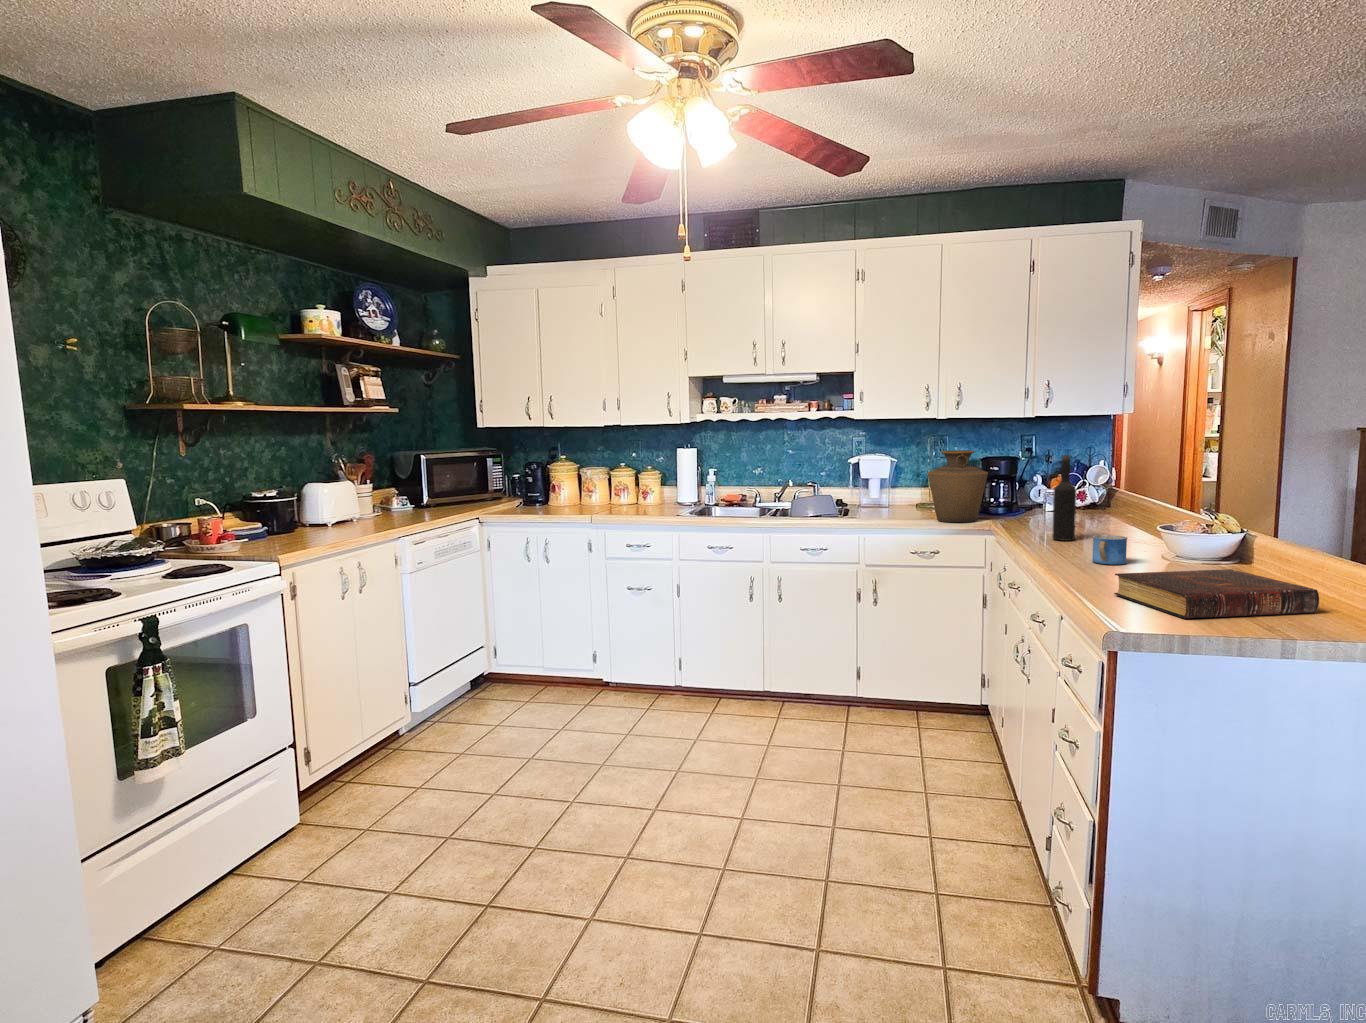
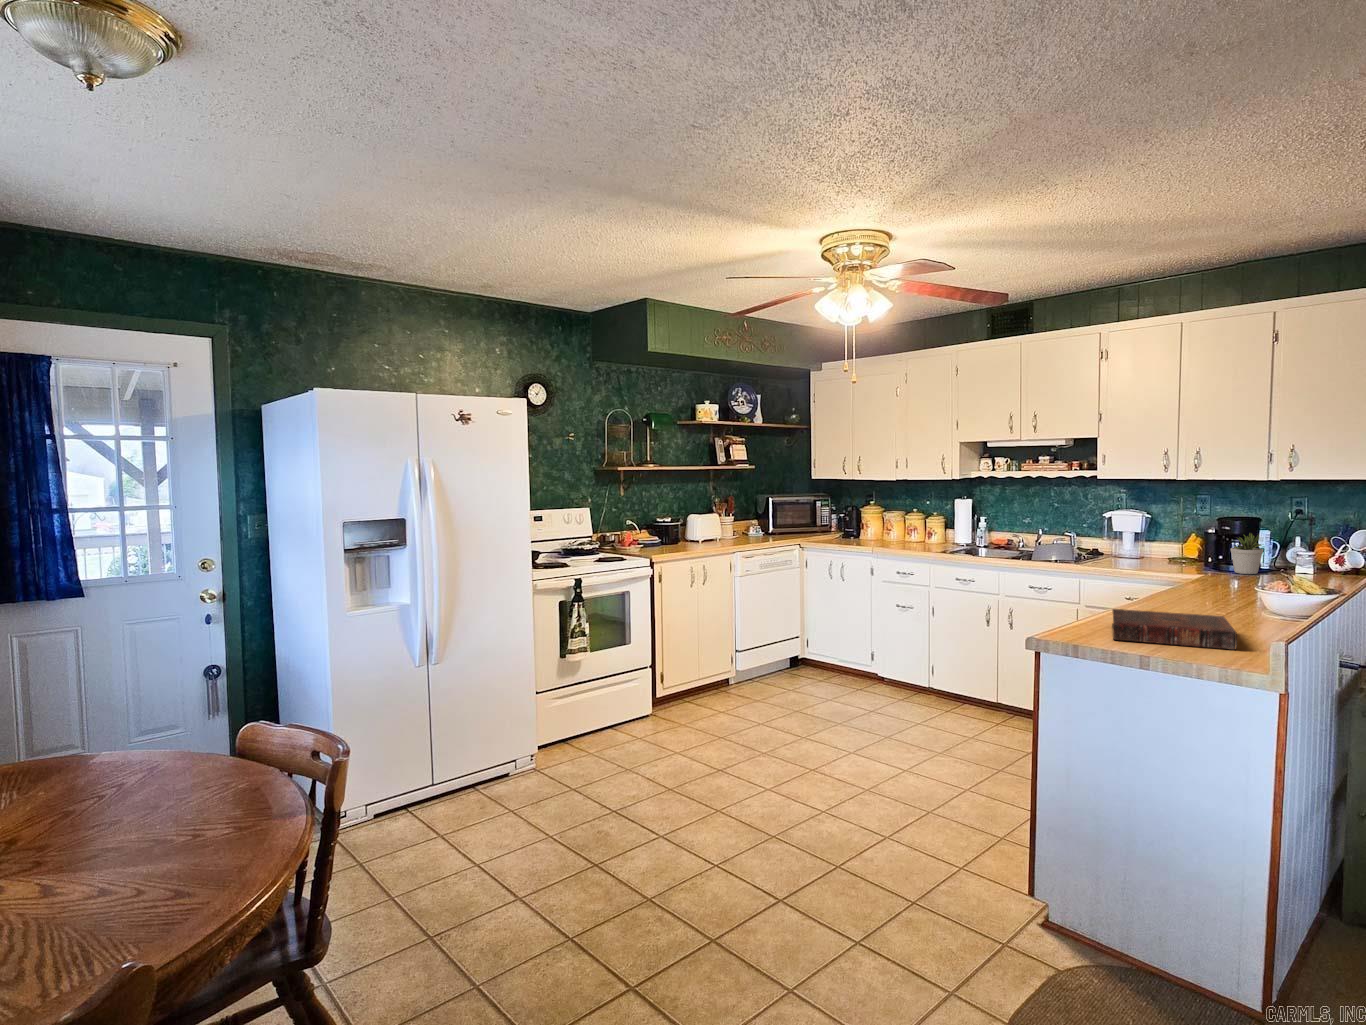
vase: present [928,450,988,522] -> none [1138,510,1198,573]
wine bottle: present [1052,455,1076,541] -> none [1203,519,1225,593]
potted plant: none [1007,471,1038,517] -> present [1230,534,1263,574]
mug: present [1092,535,1127,565] -> none [1172,586,1206,611]

